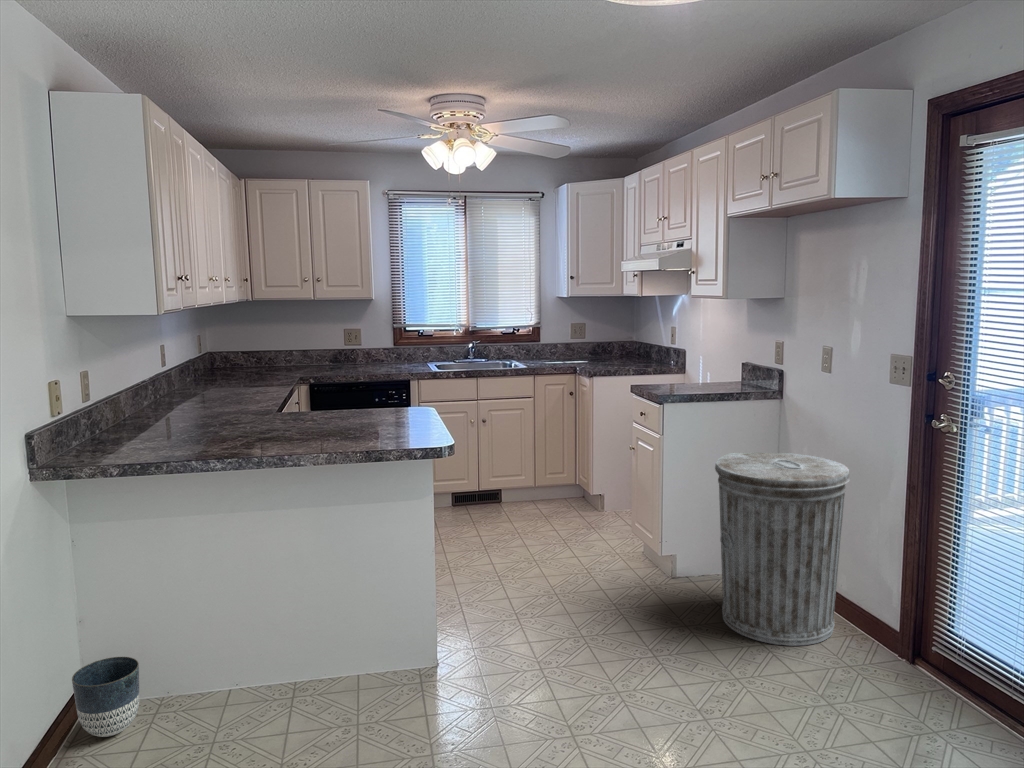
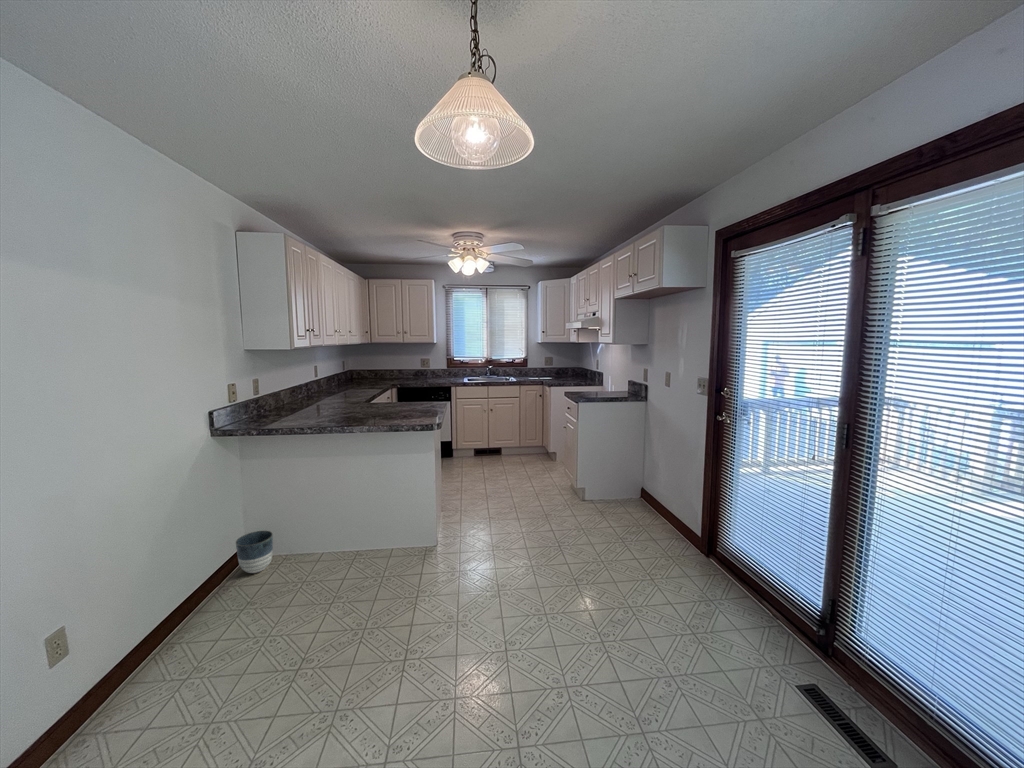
trash can: present [715,453,850,646] -> none [599,431,675,542]

